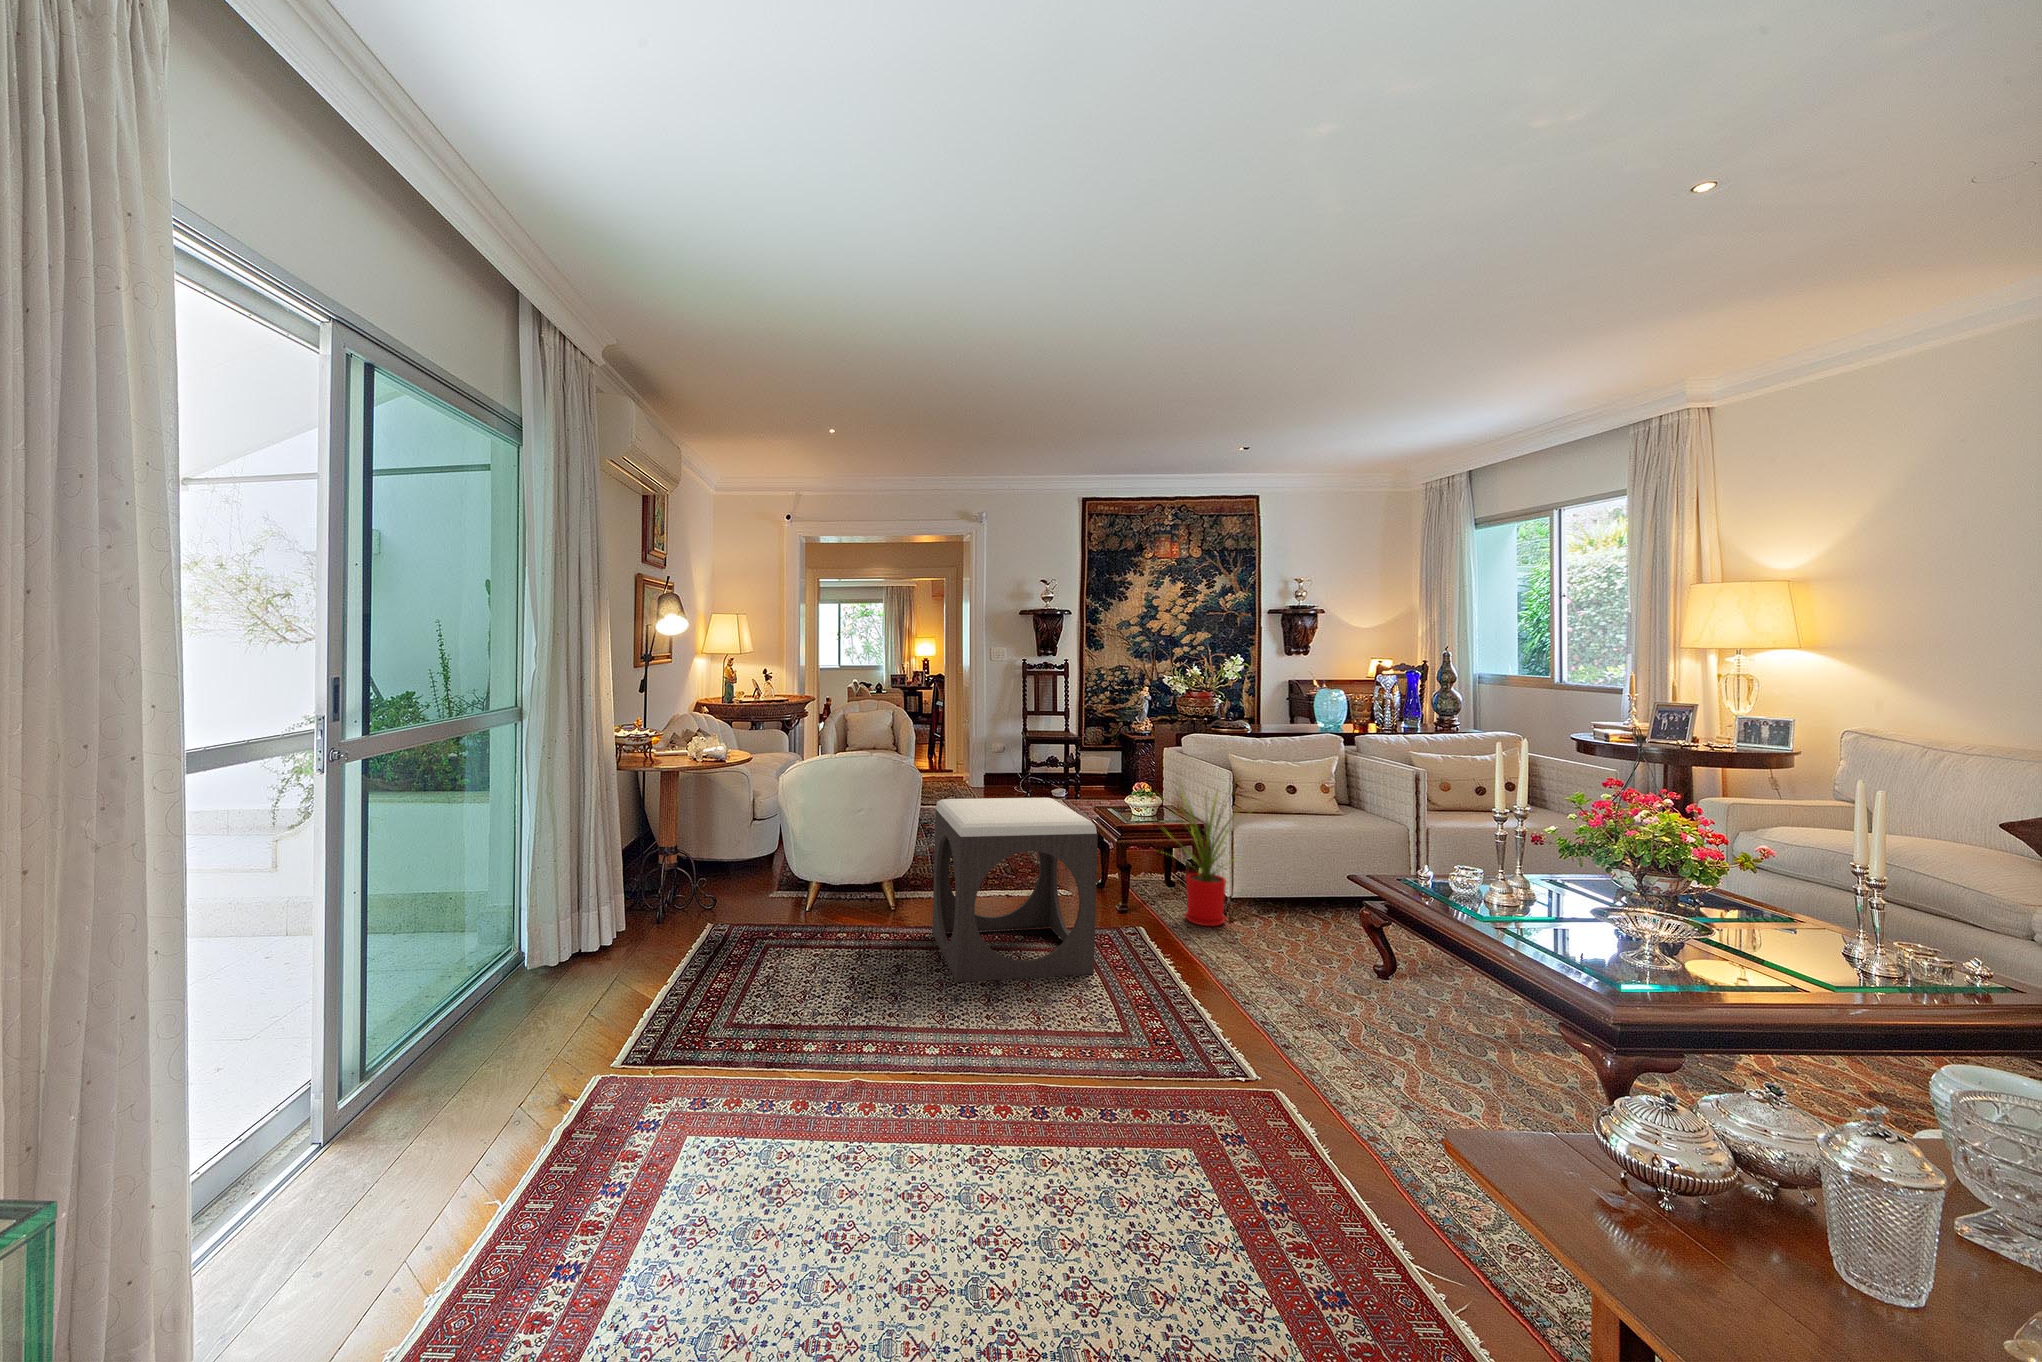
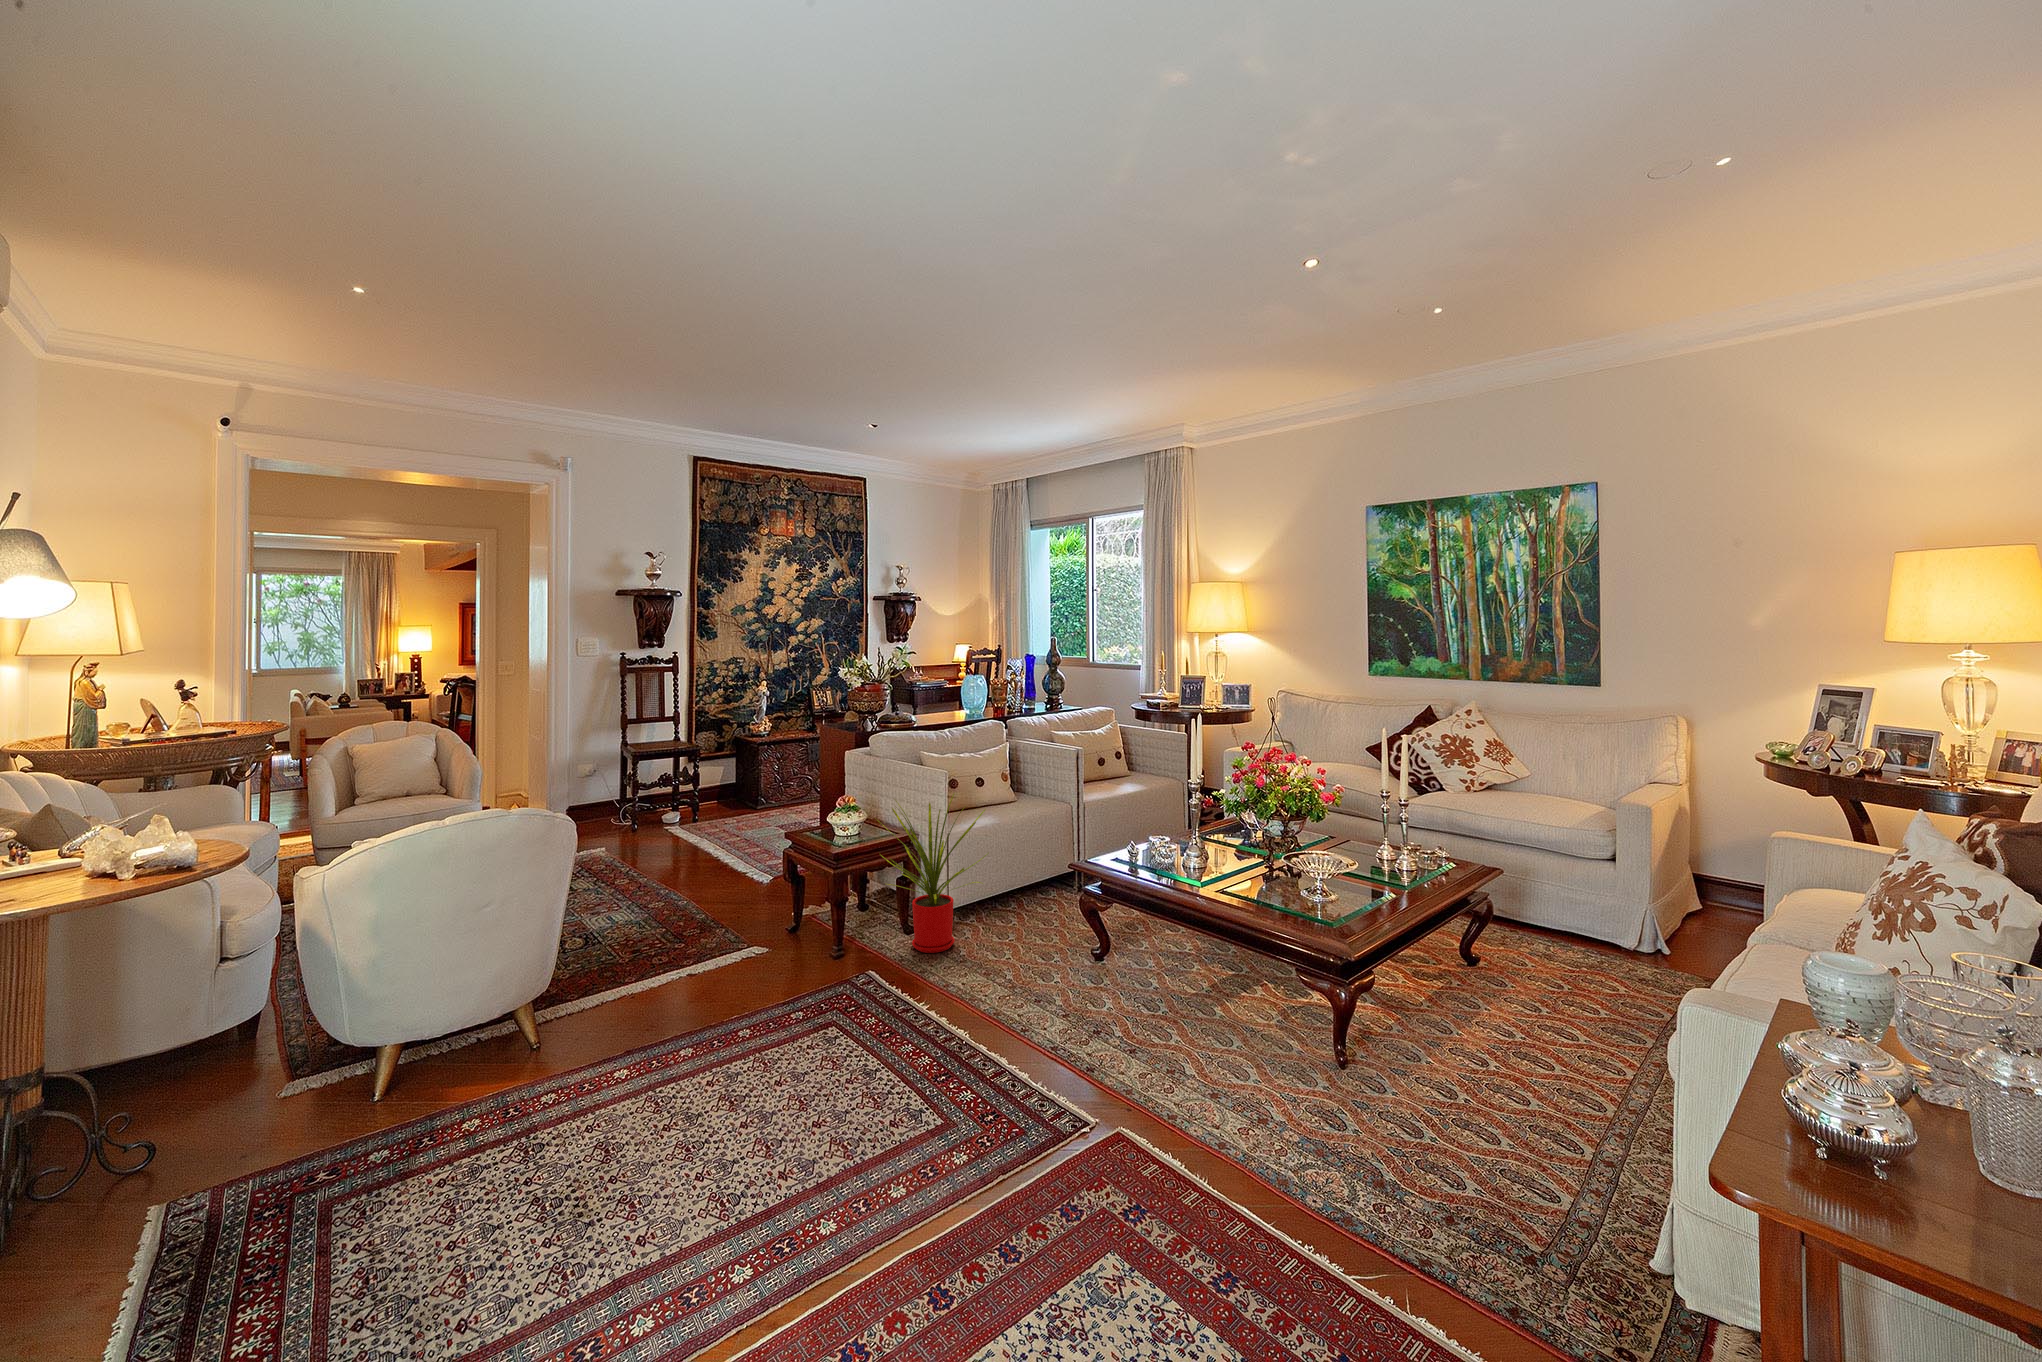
footstool: present [932,798,1098,982] -> none [619,854,866,1137]

